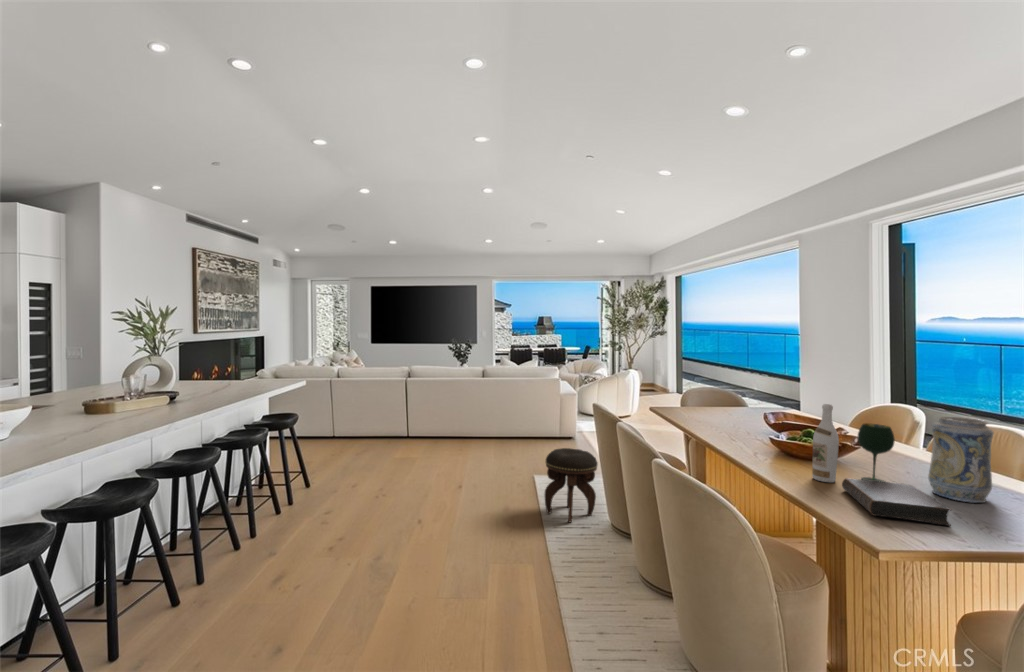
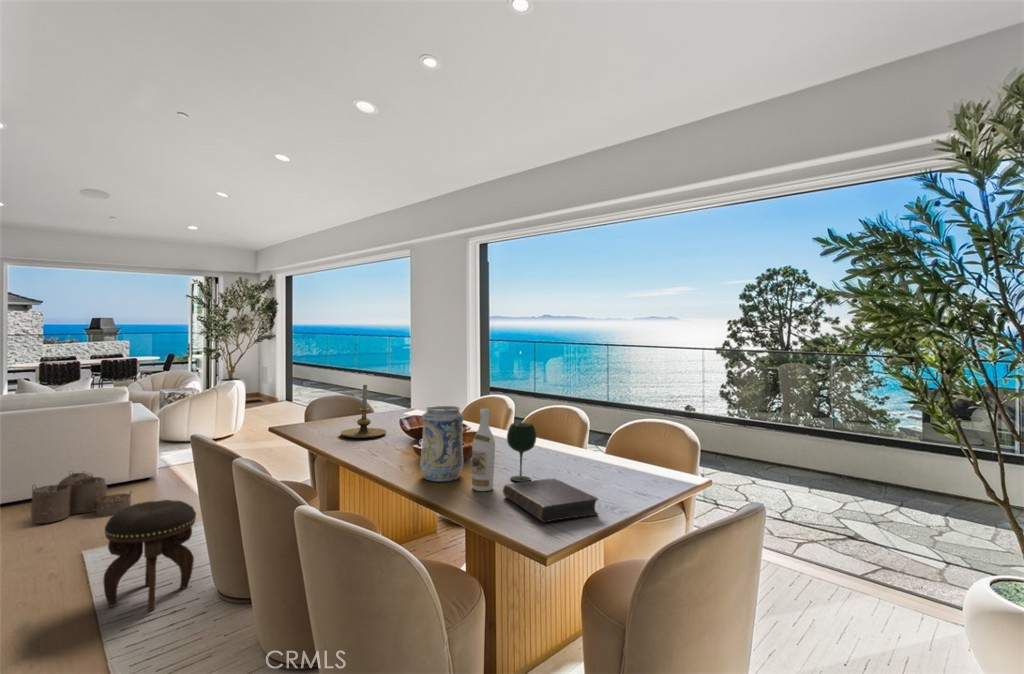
candle holder: none [704,377,748,425] -> present [340,385,386,438]
decorative vase: present [928,416,994,503] -> present [420,406,464,481]
woven basket: none [508,424,560,459] -> present [31,472,131,523]

